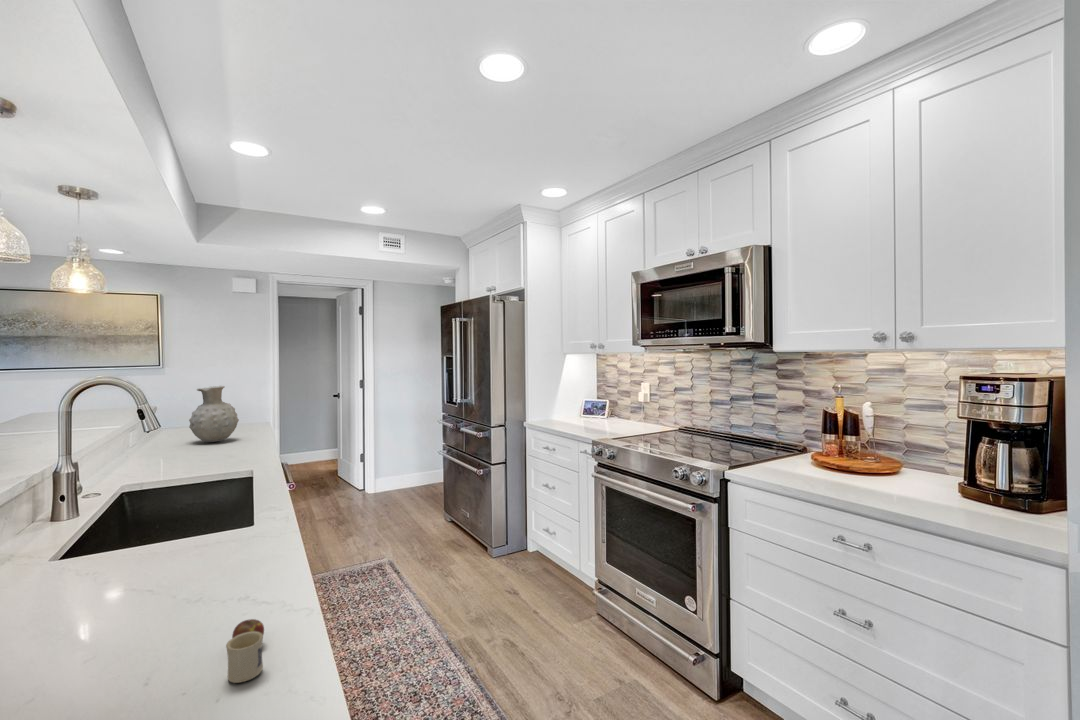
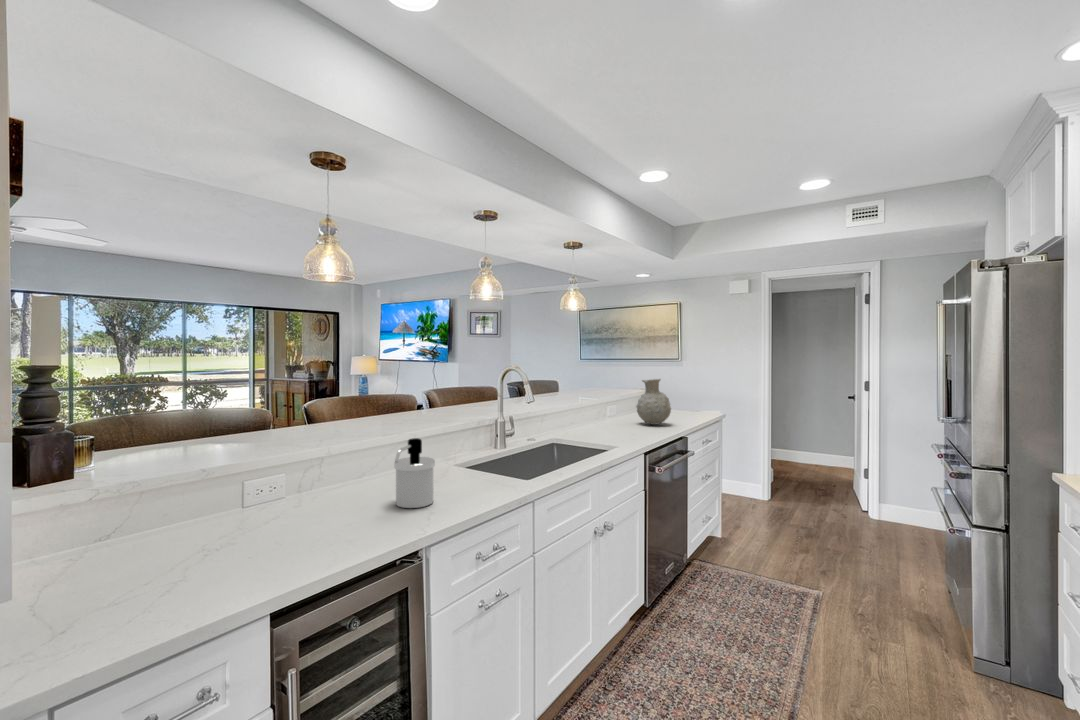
soap dispenser: none [130,491,211,612] -> present [394,438,435,508]
mug: present [226,619,264,683] -> none [329,521,376,549]

